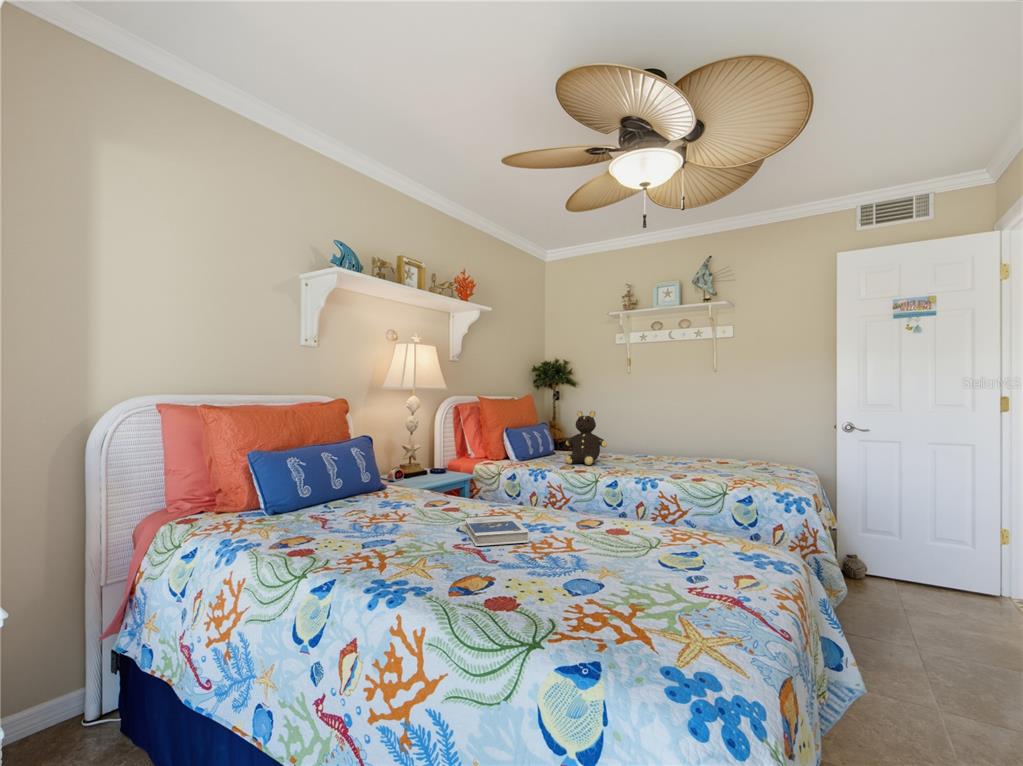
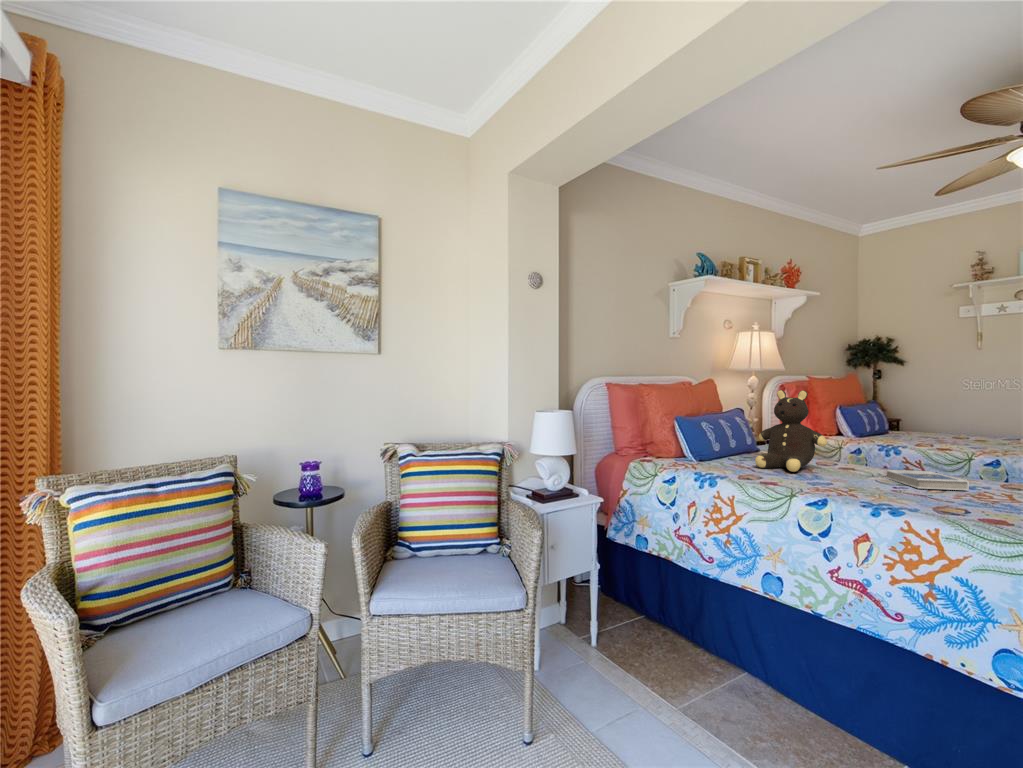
teddy bear: present [565,411,607,465] -> present [755,390,827,472]

